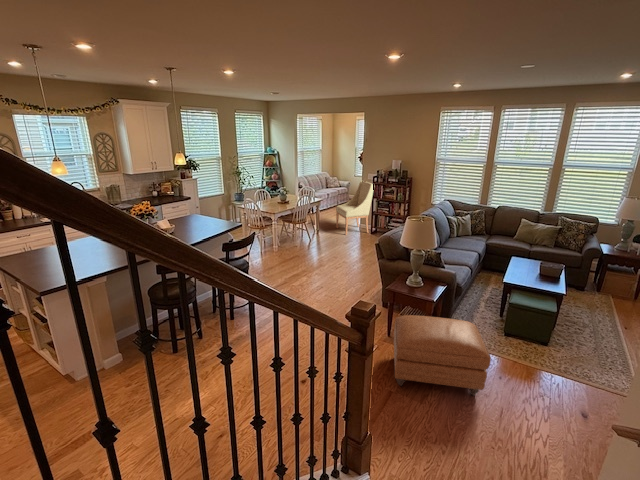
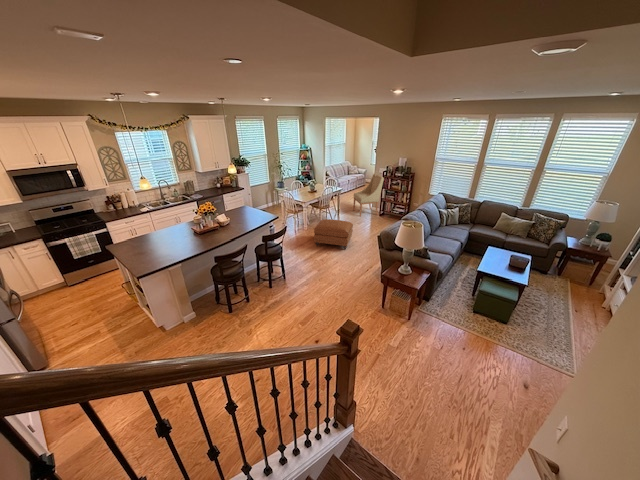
ottoman: present [394,315,491,396] -> present [314,219,353,249]

